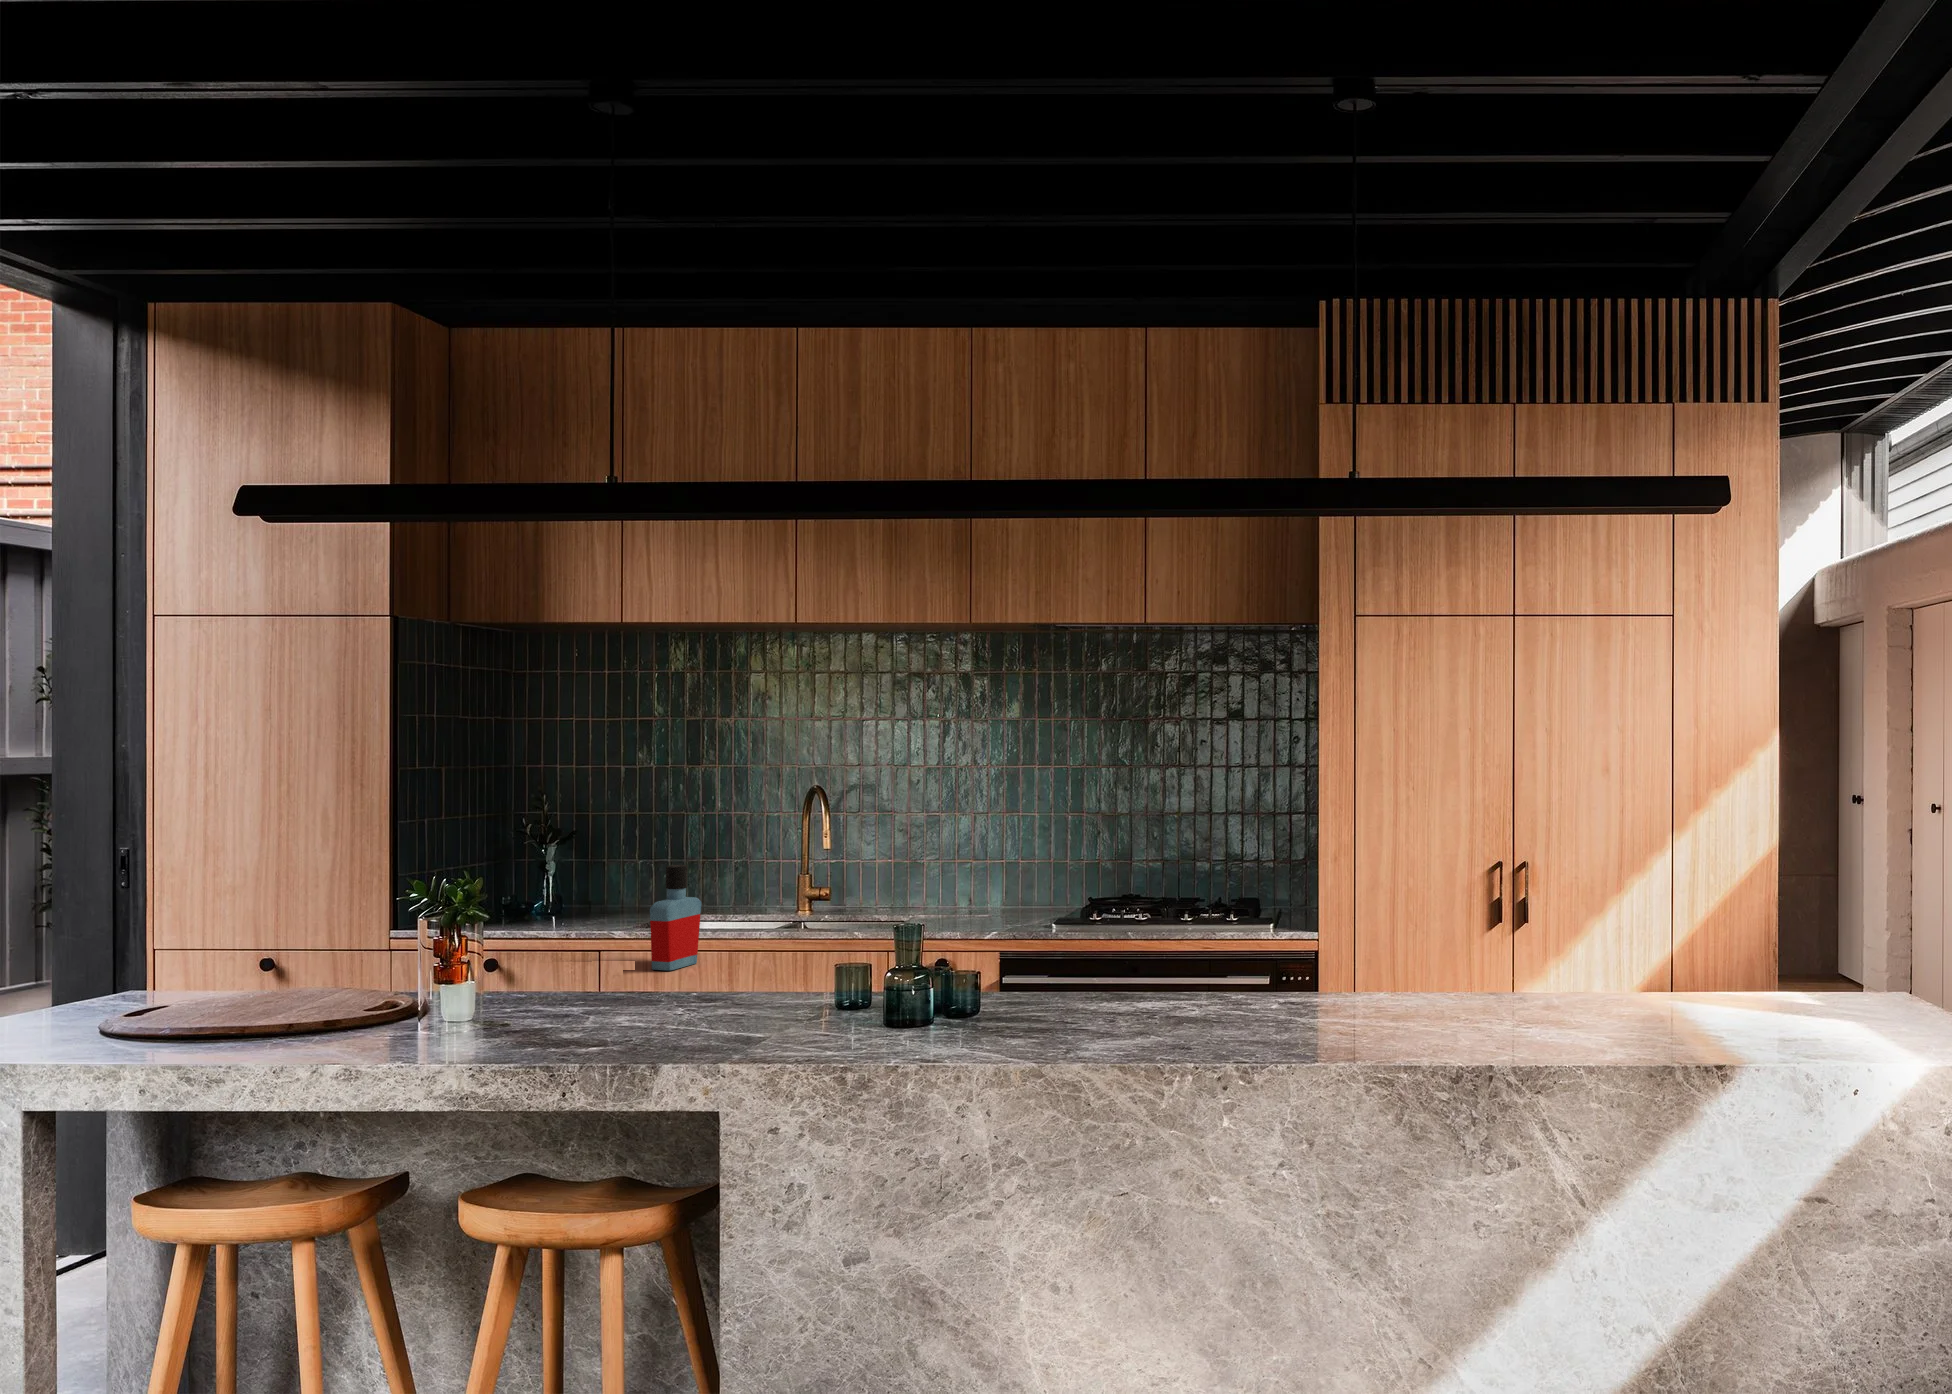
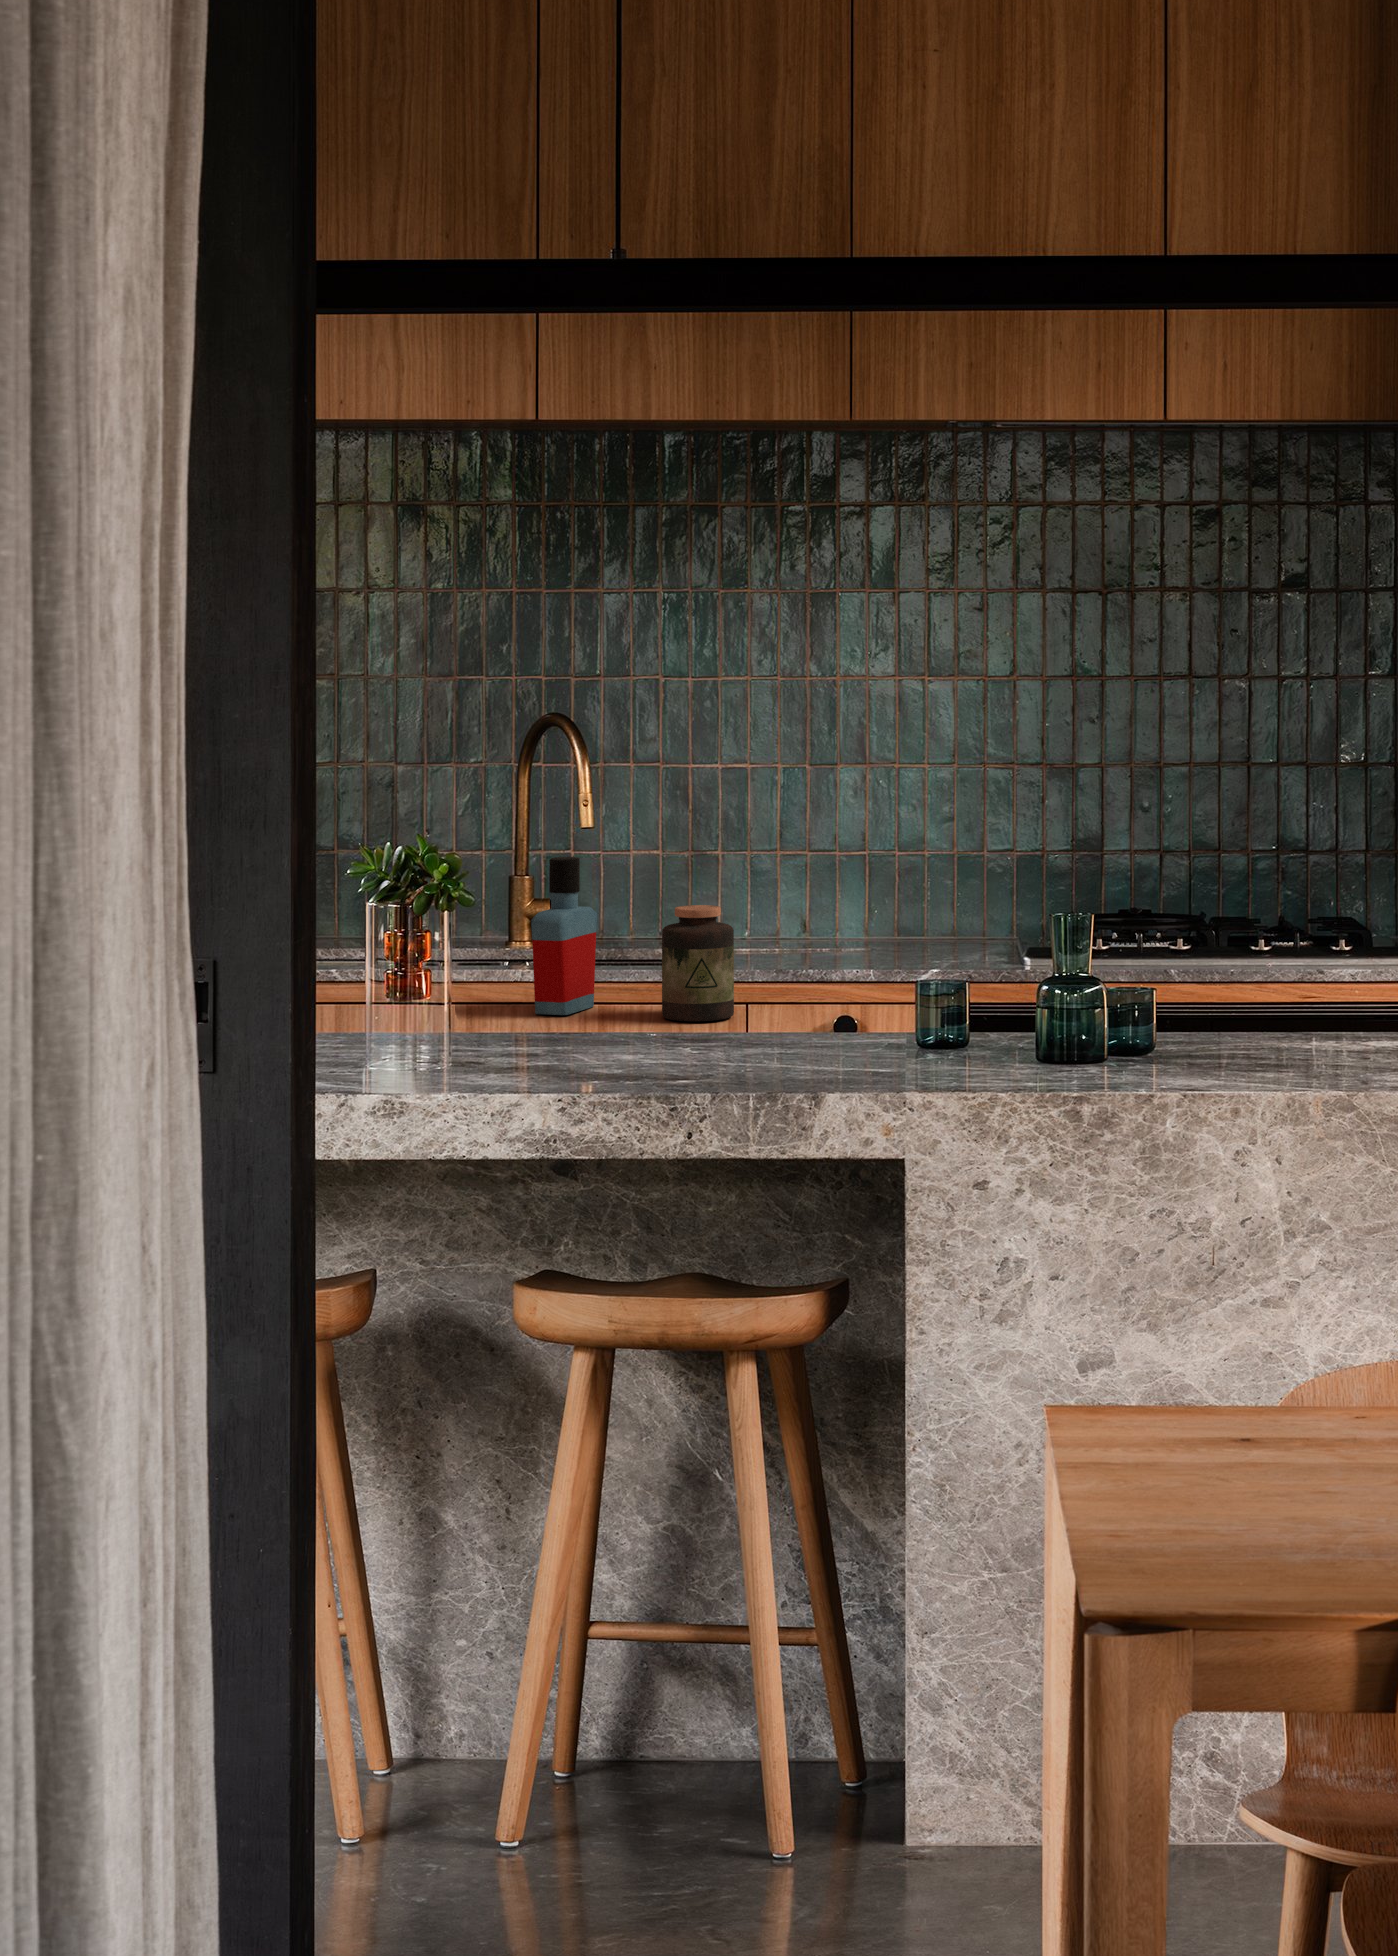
jar: none [733,897,783,975] -> present [662,905,734,1021]

